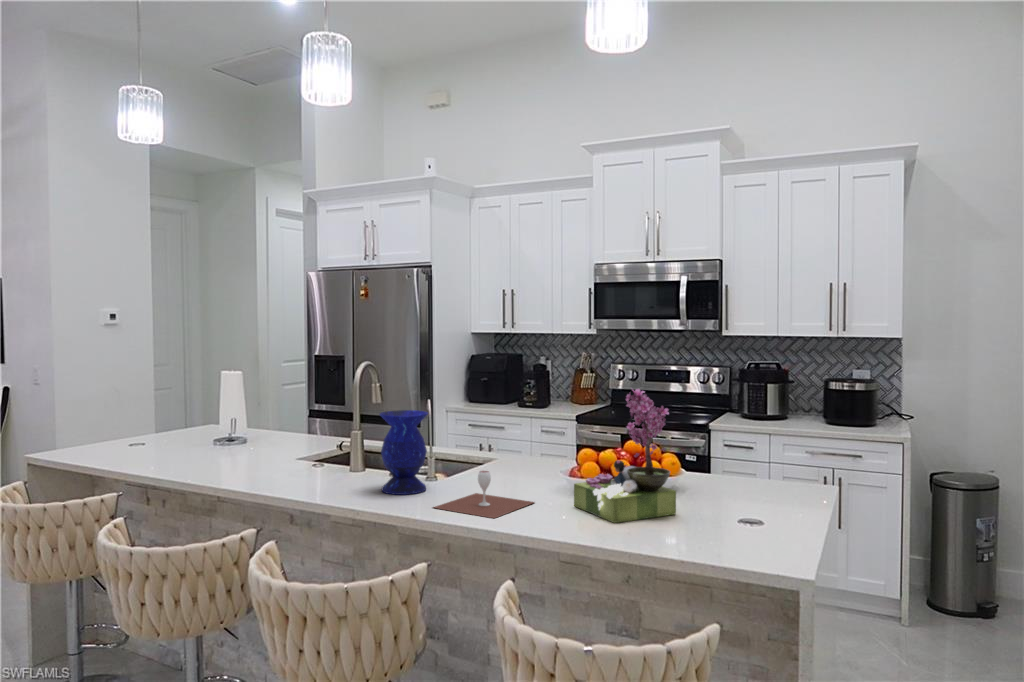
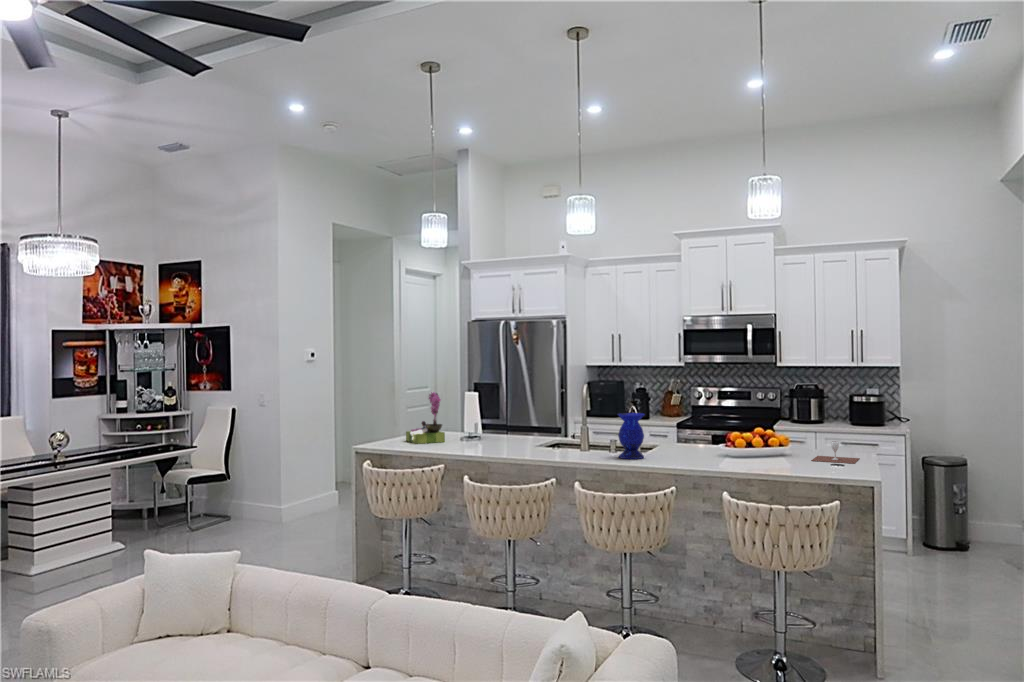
flower arrangement: present [574,389,676,523] -> present [406,392,445,444]
wine glass: present [433,471,534,518] -> present [811,441,859,464]

